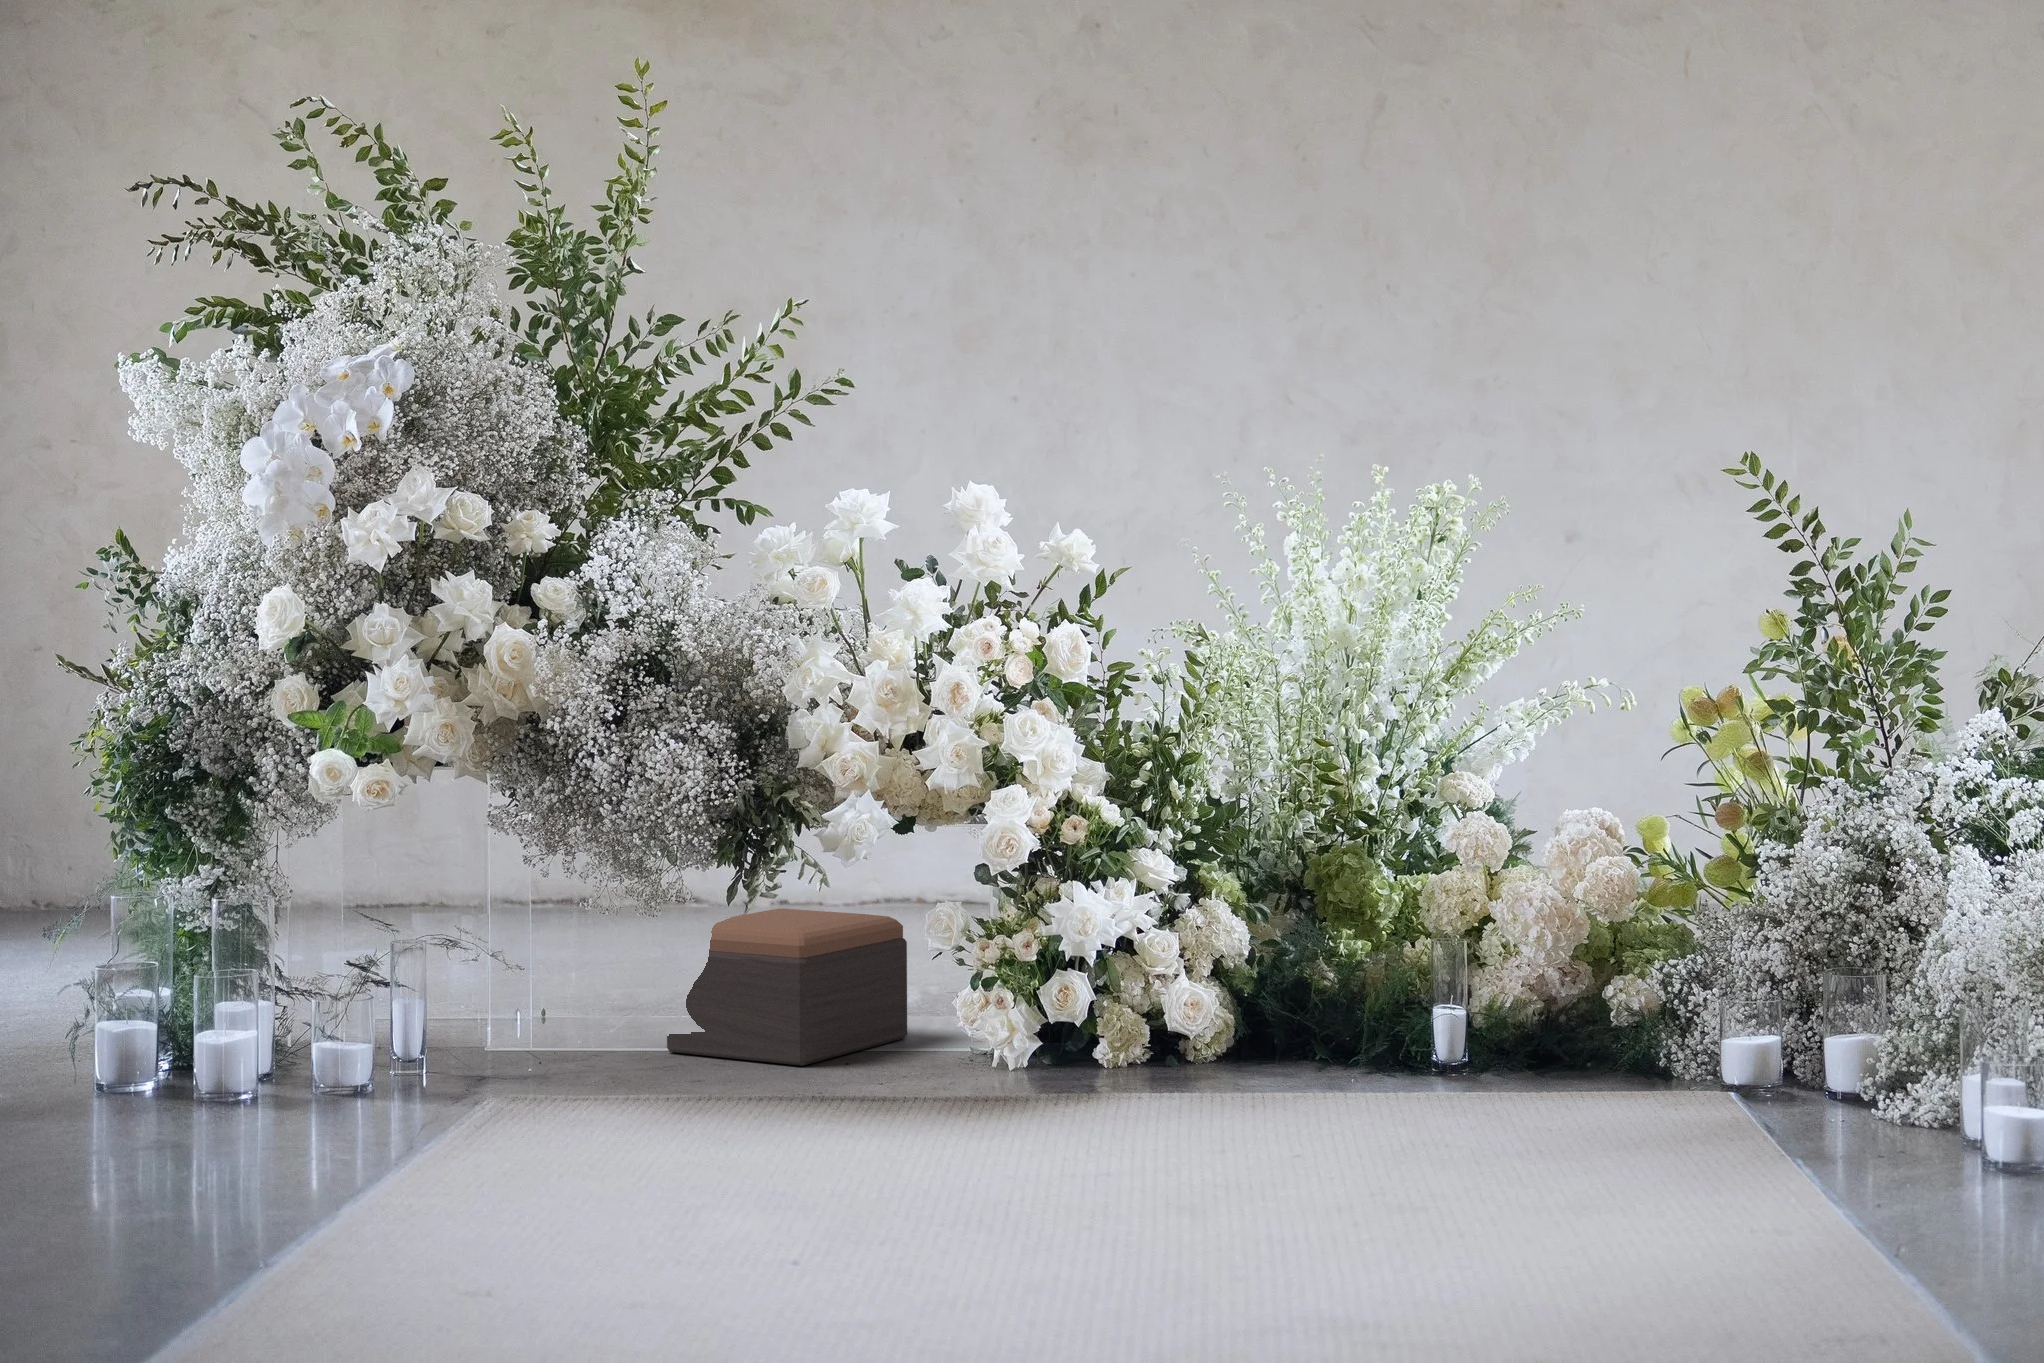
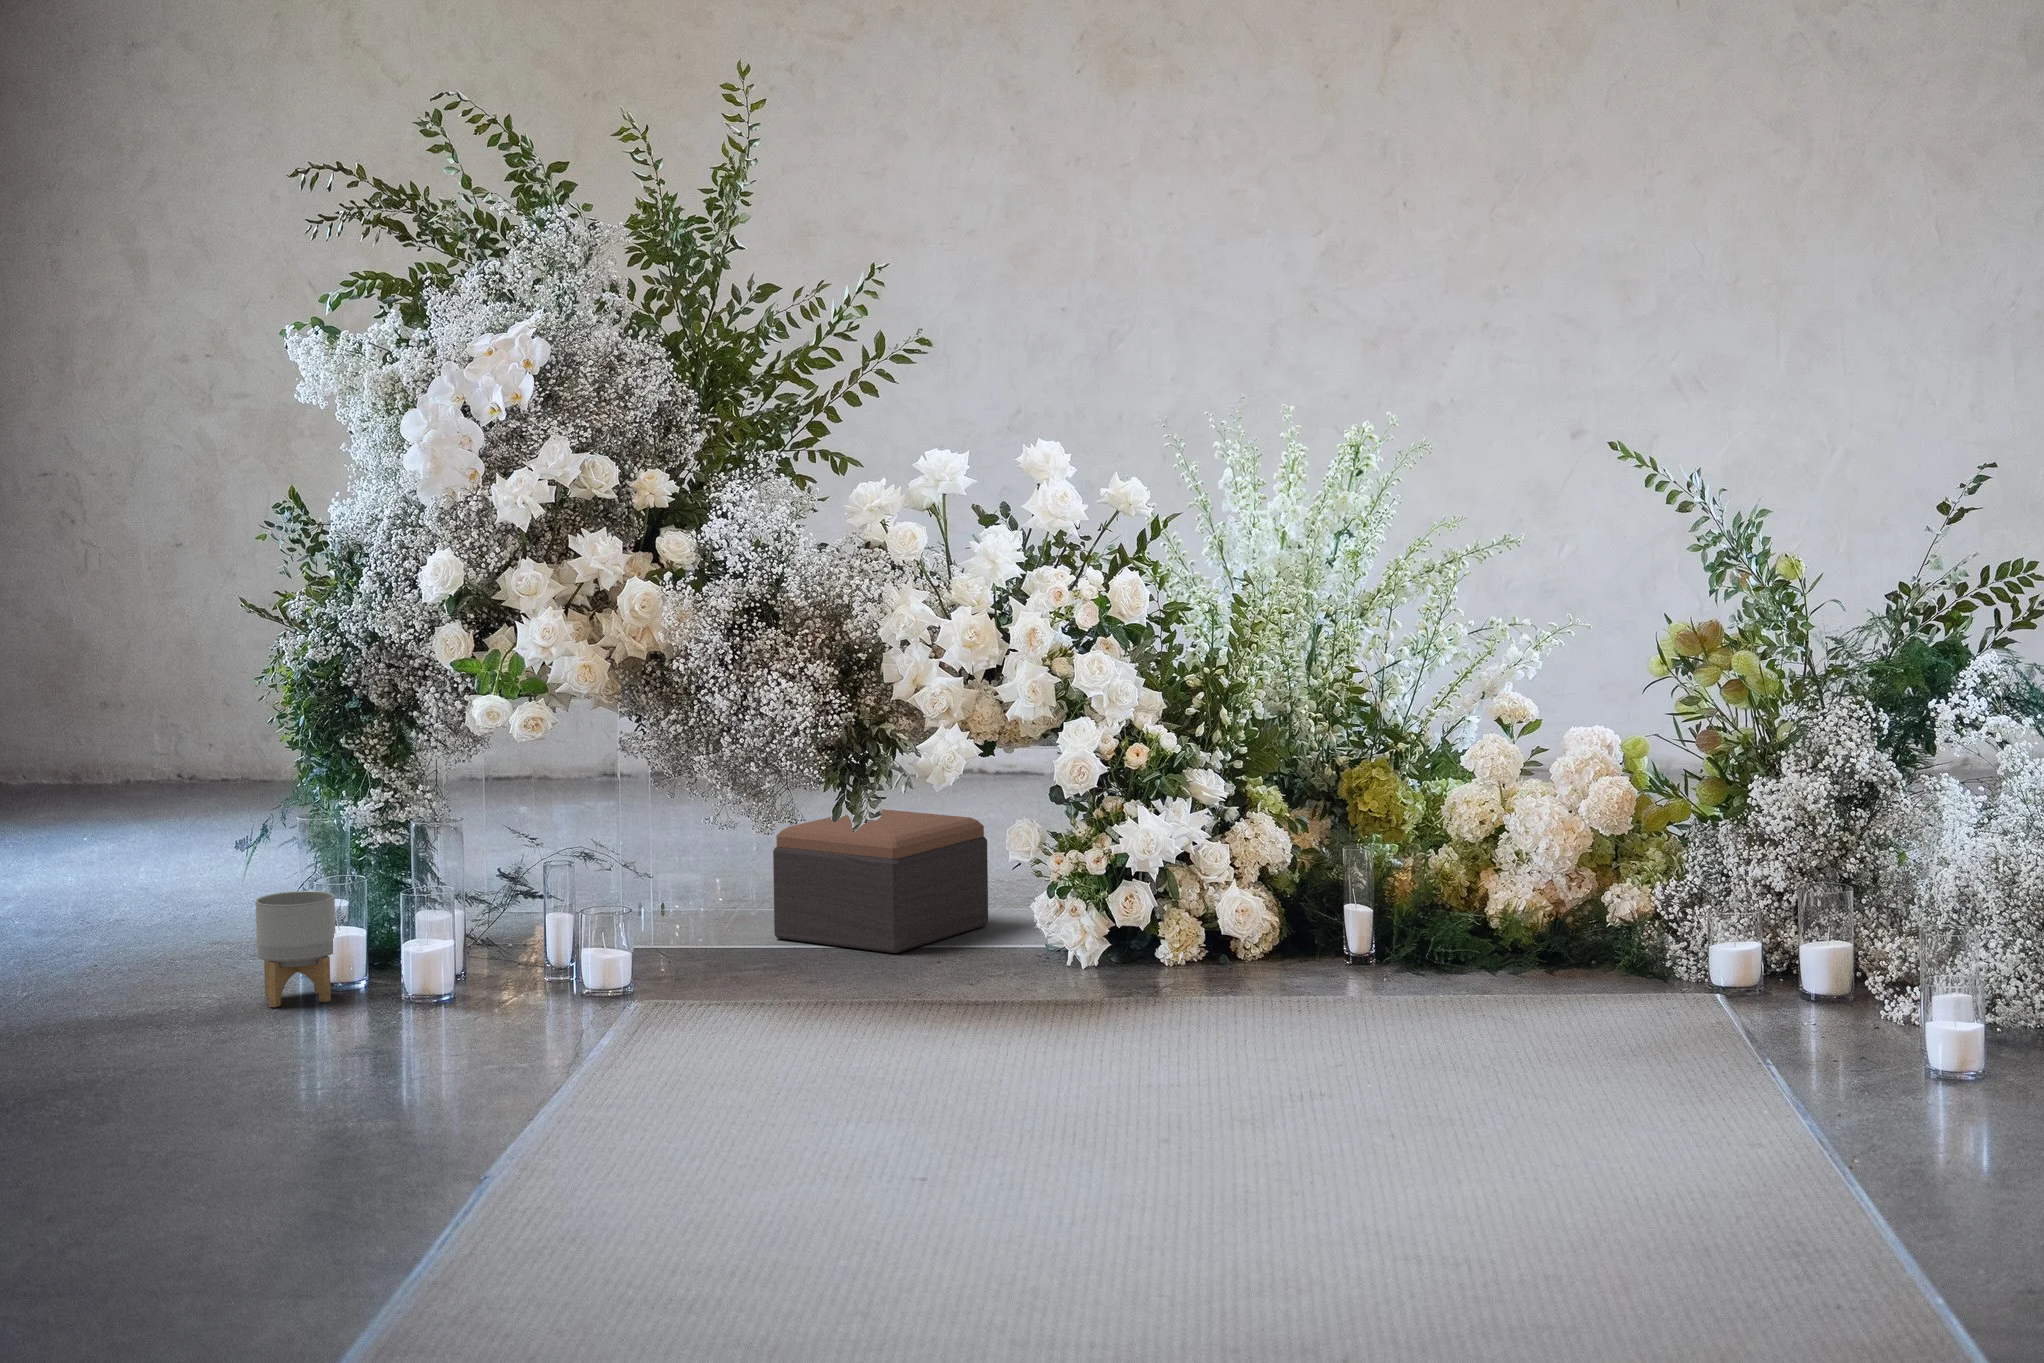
planter: none [64,992,157,1124] -> present [256,891,335,1007]

